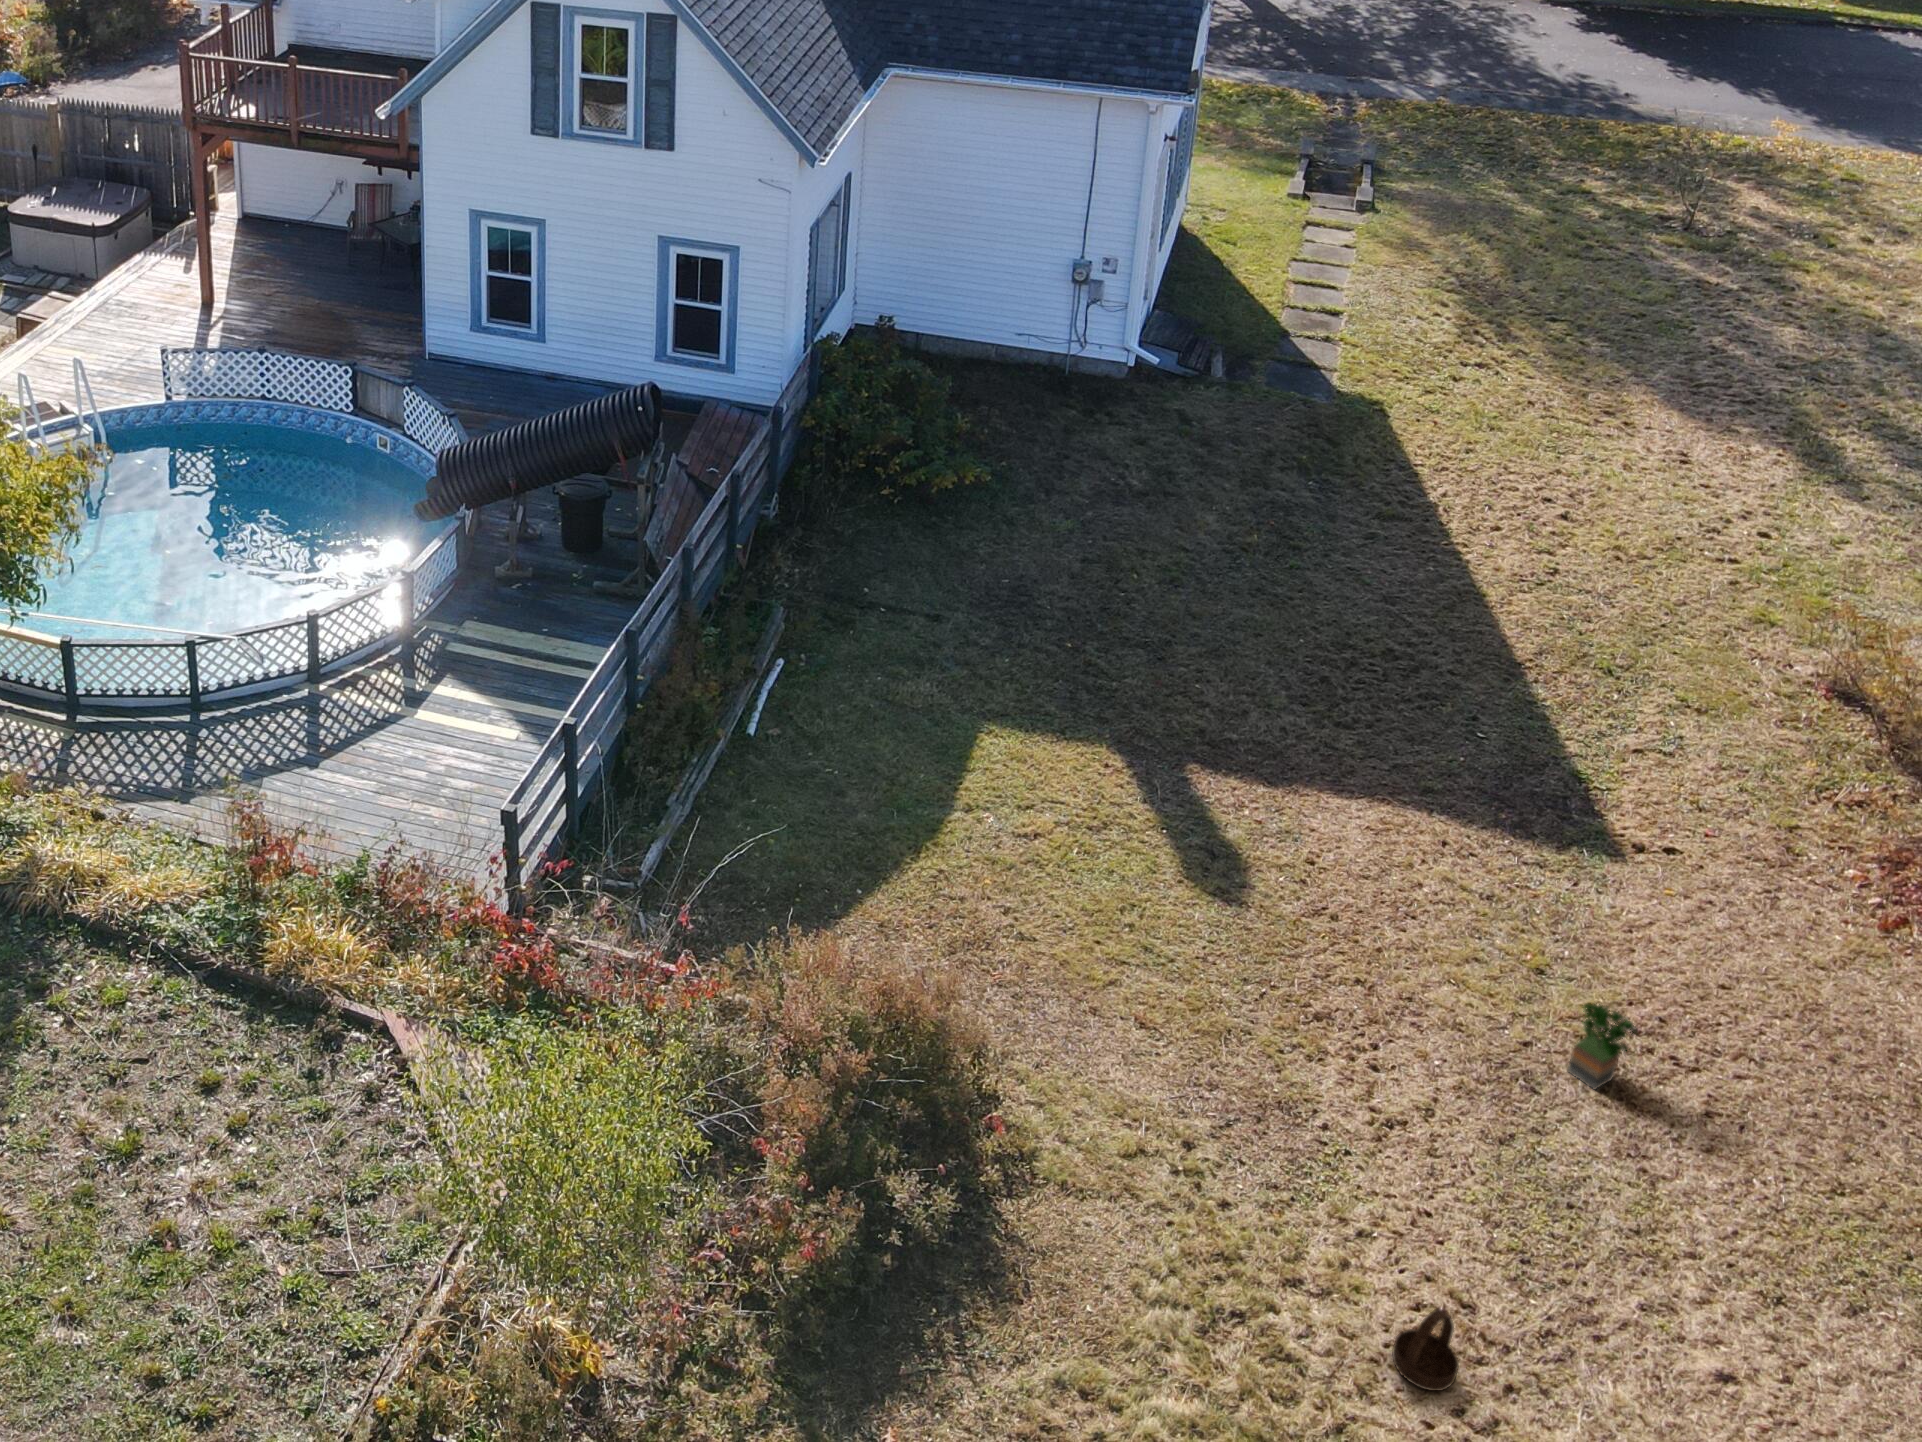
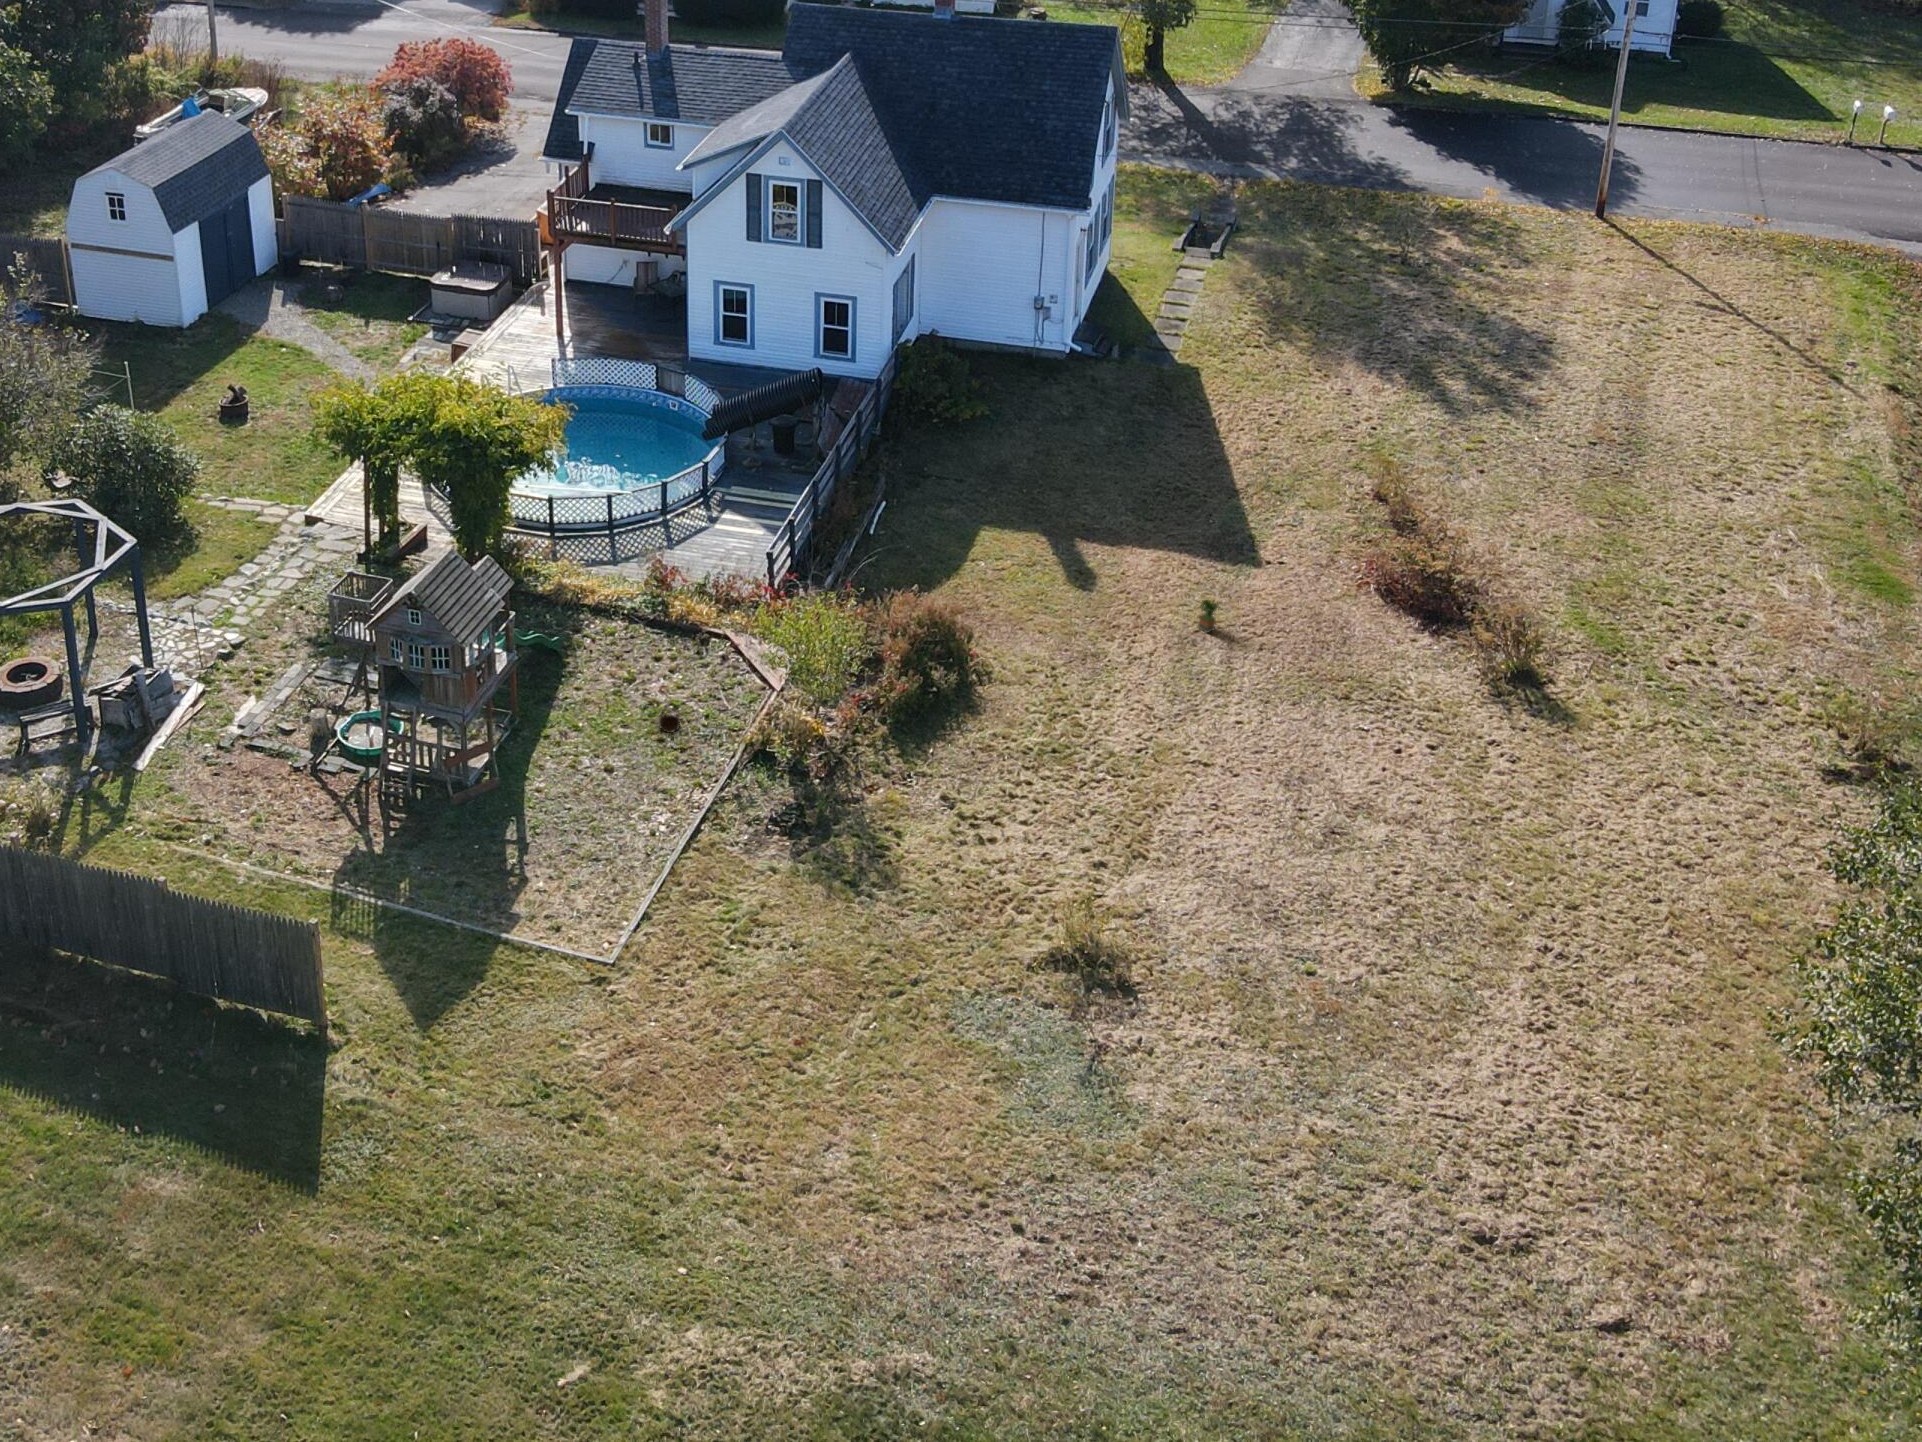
basket: present [1392,1308,1459,1391] -> present [659,703,680,733]

